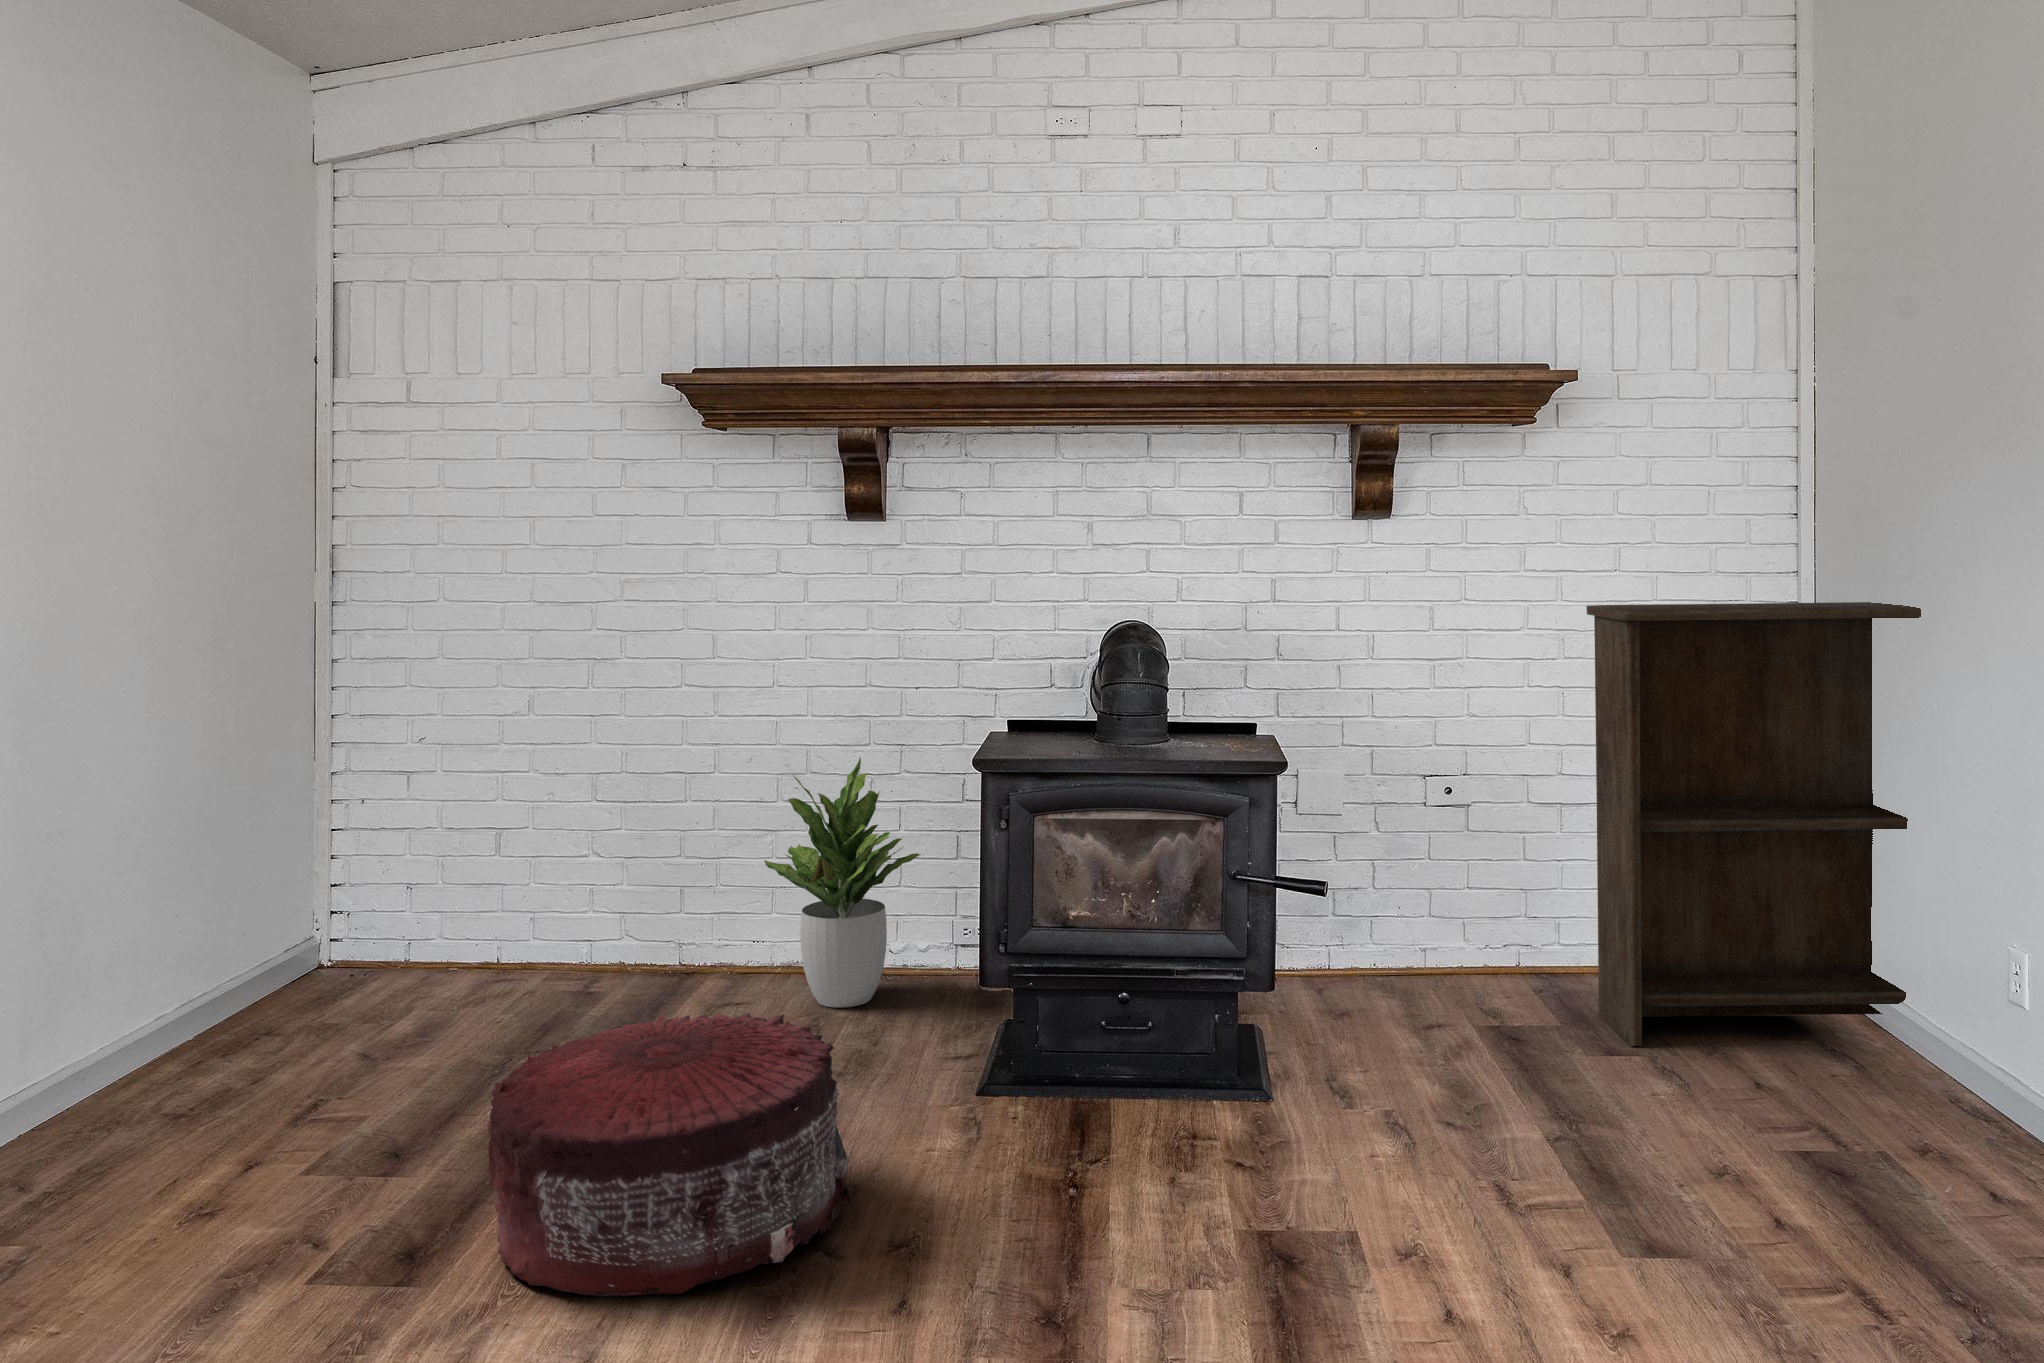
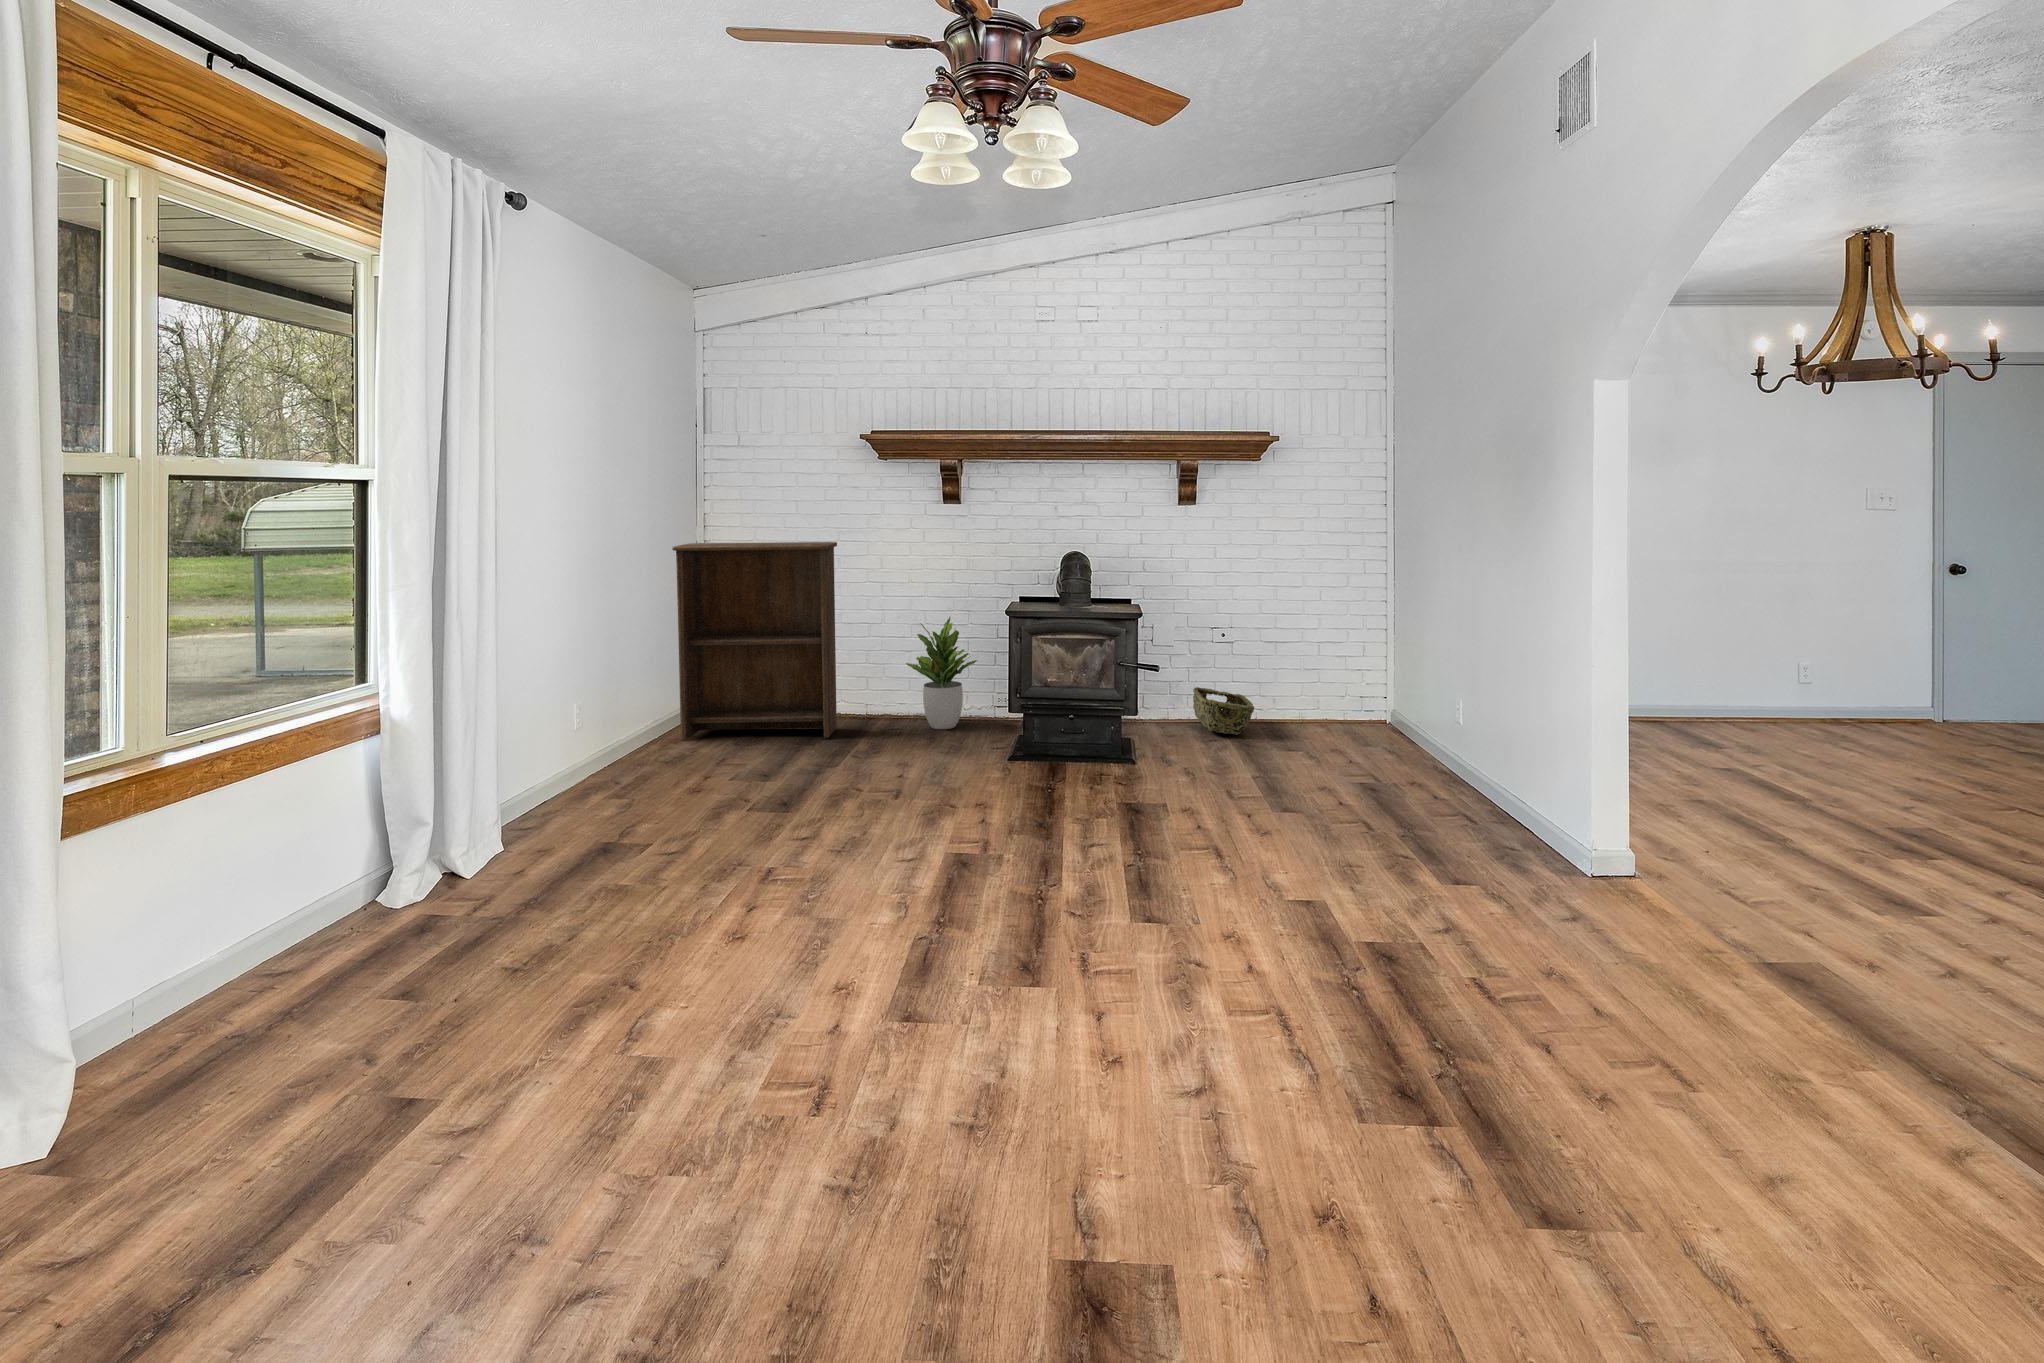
bookshelf: present [1587,602,1921,1046] -> present [672,542,837,740]
woven basket: none [1383,909,1525,1021] -> present [1193,687,1254,735]
pouf: present [487,1014,851,1296] -> none [814,717,960,816]

